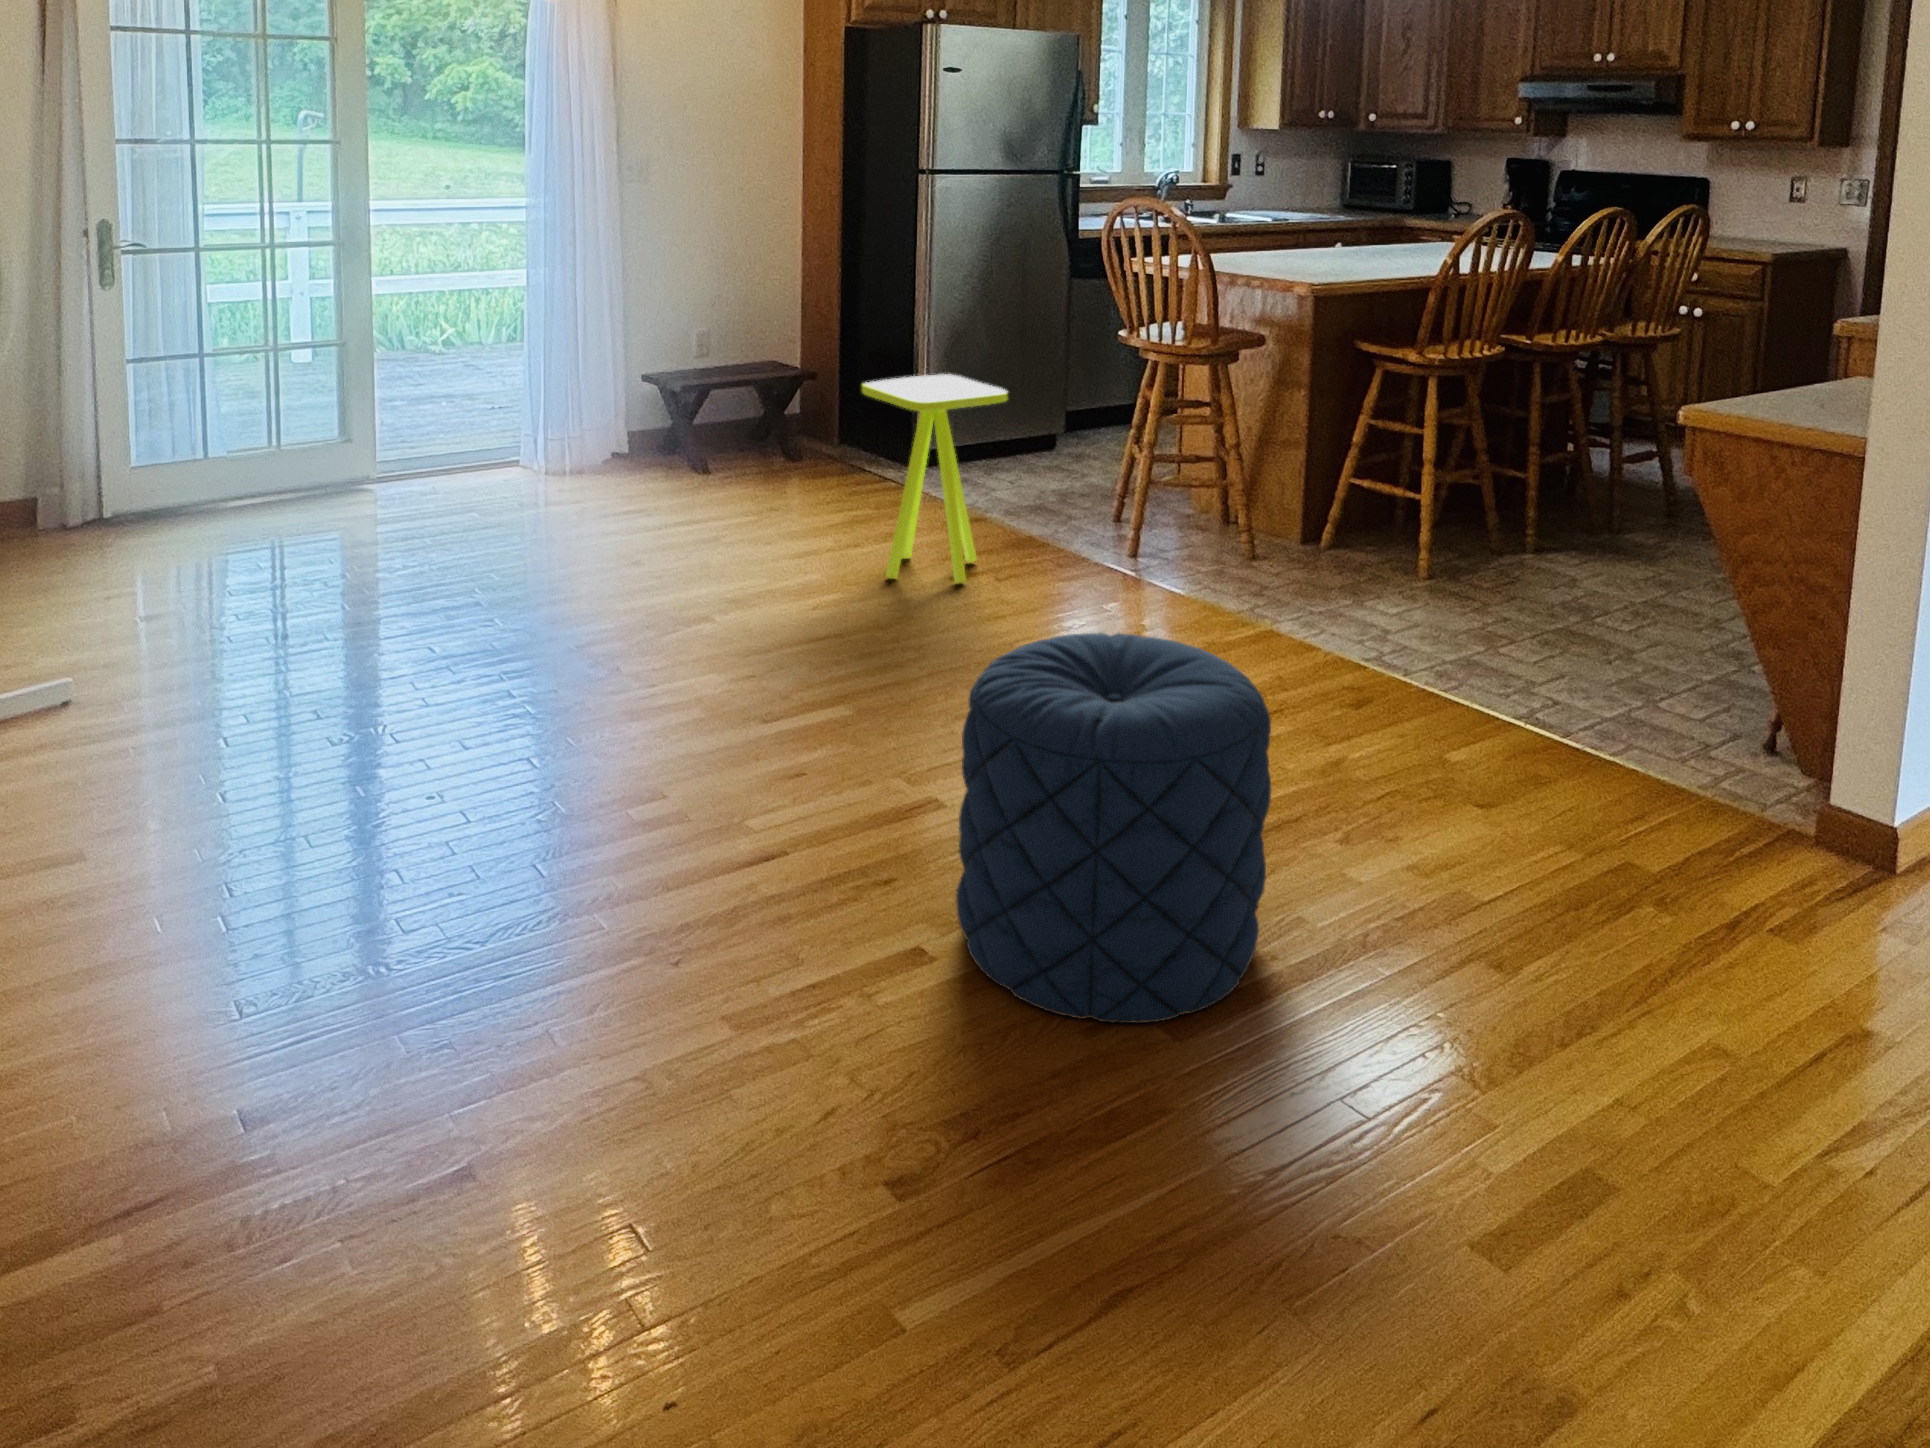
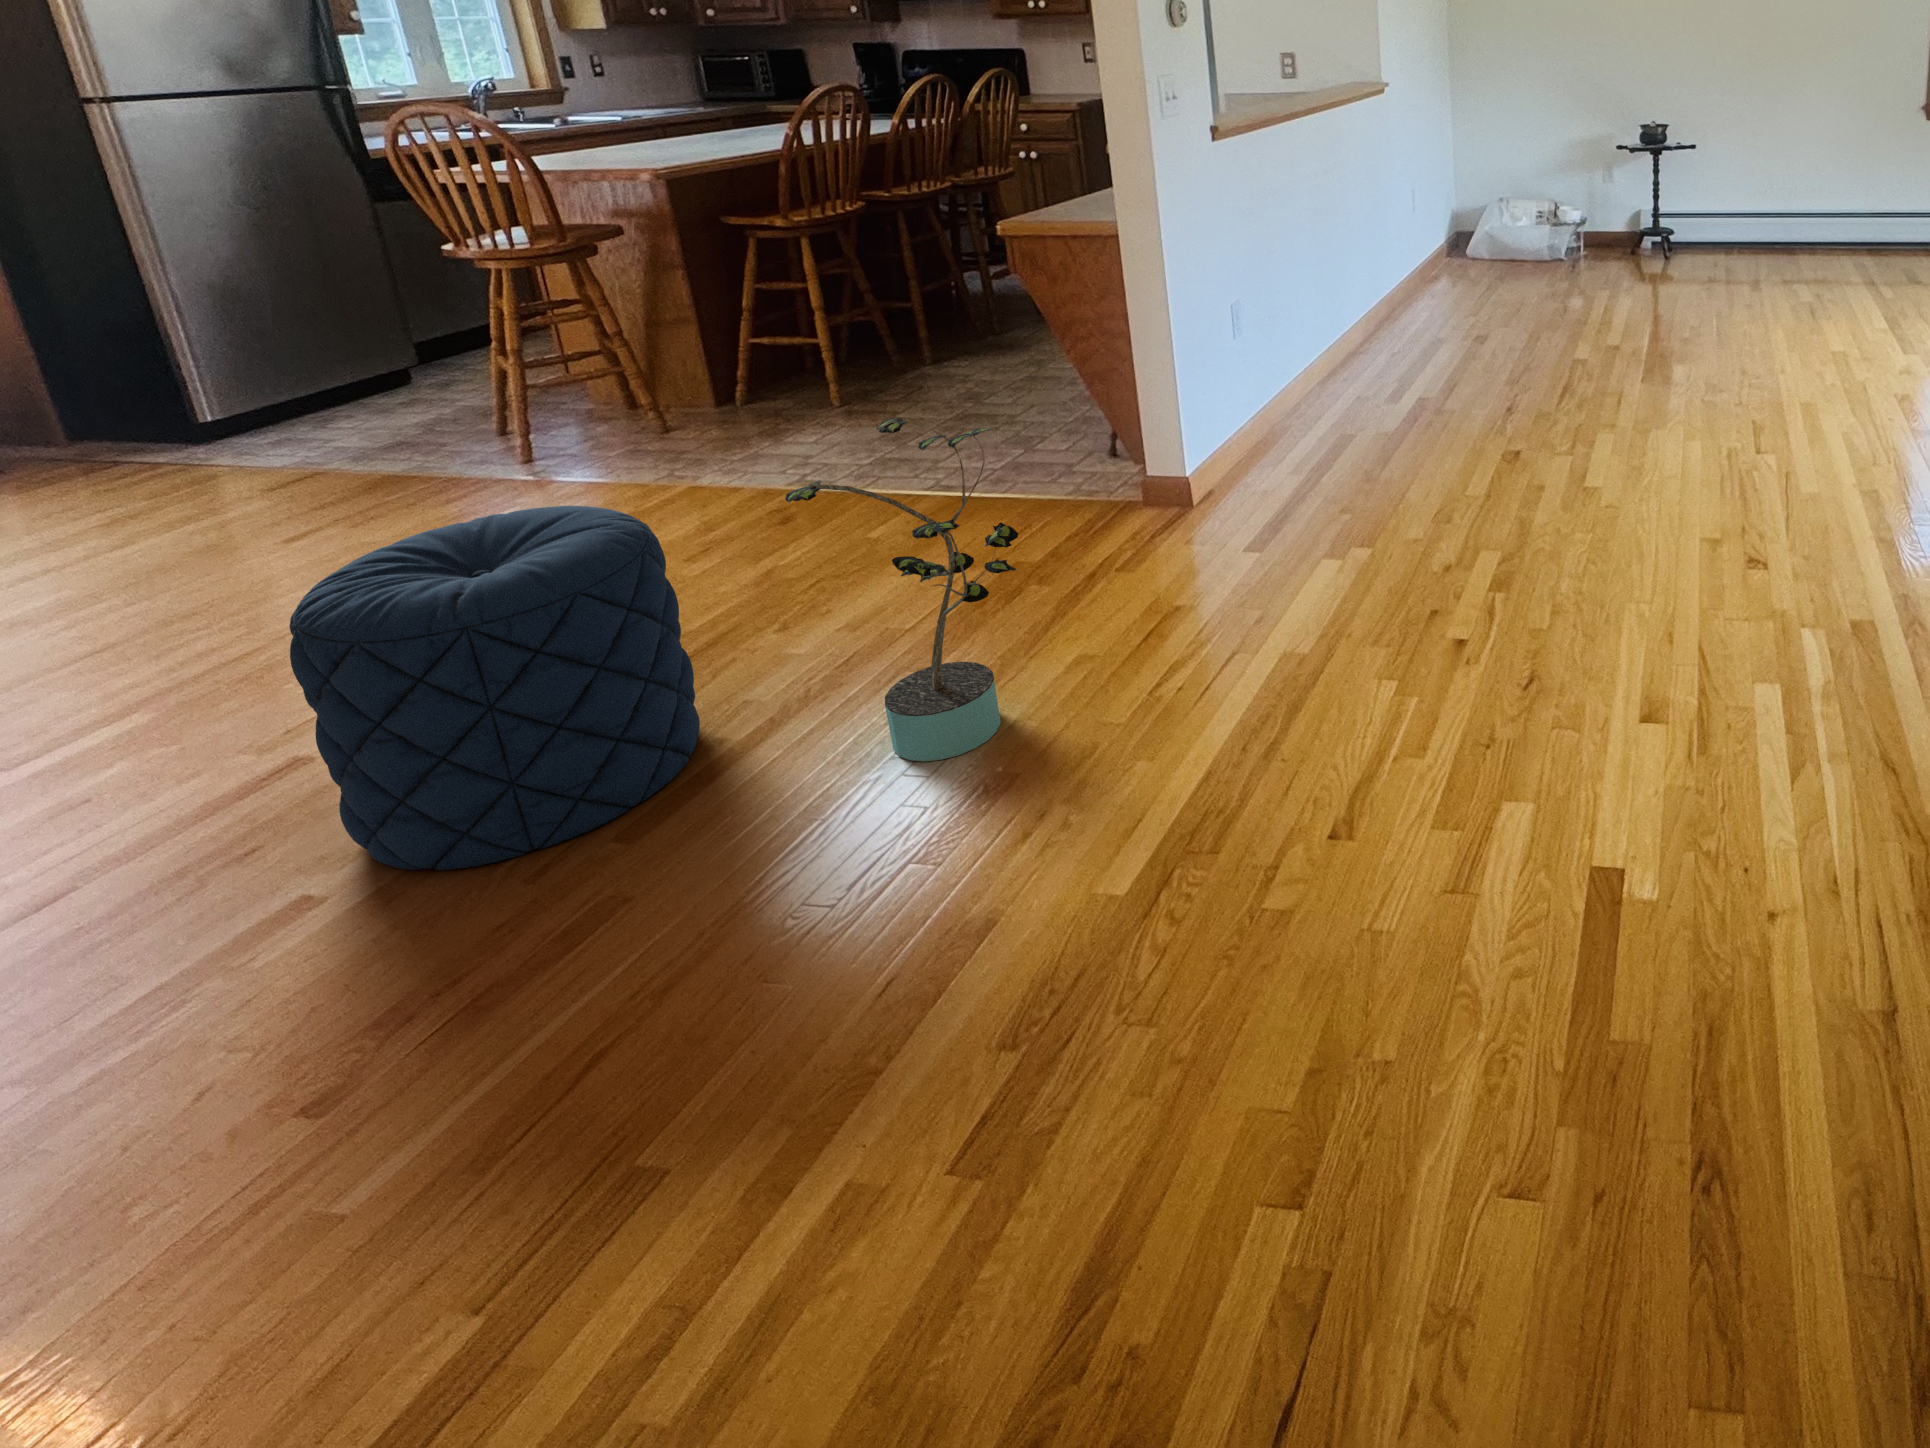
side table: present [862,374,1008,583] -> none [49,328,315,568]
potted plant: none [1421,660,1703,1149] -> present [785,418,1018,761]

